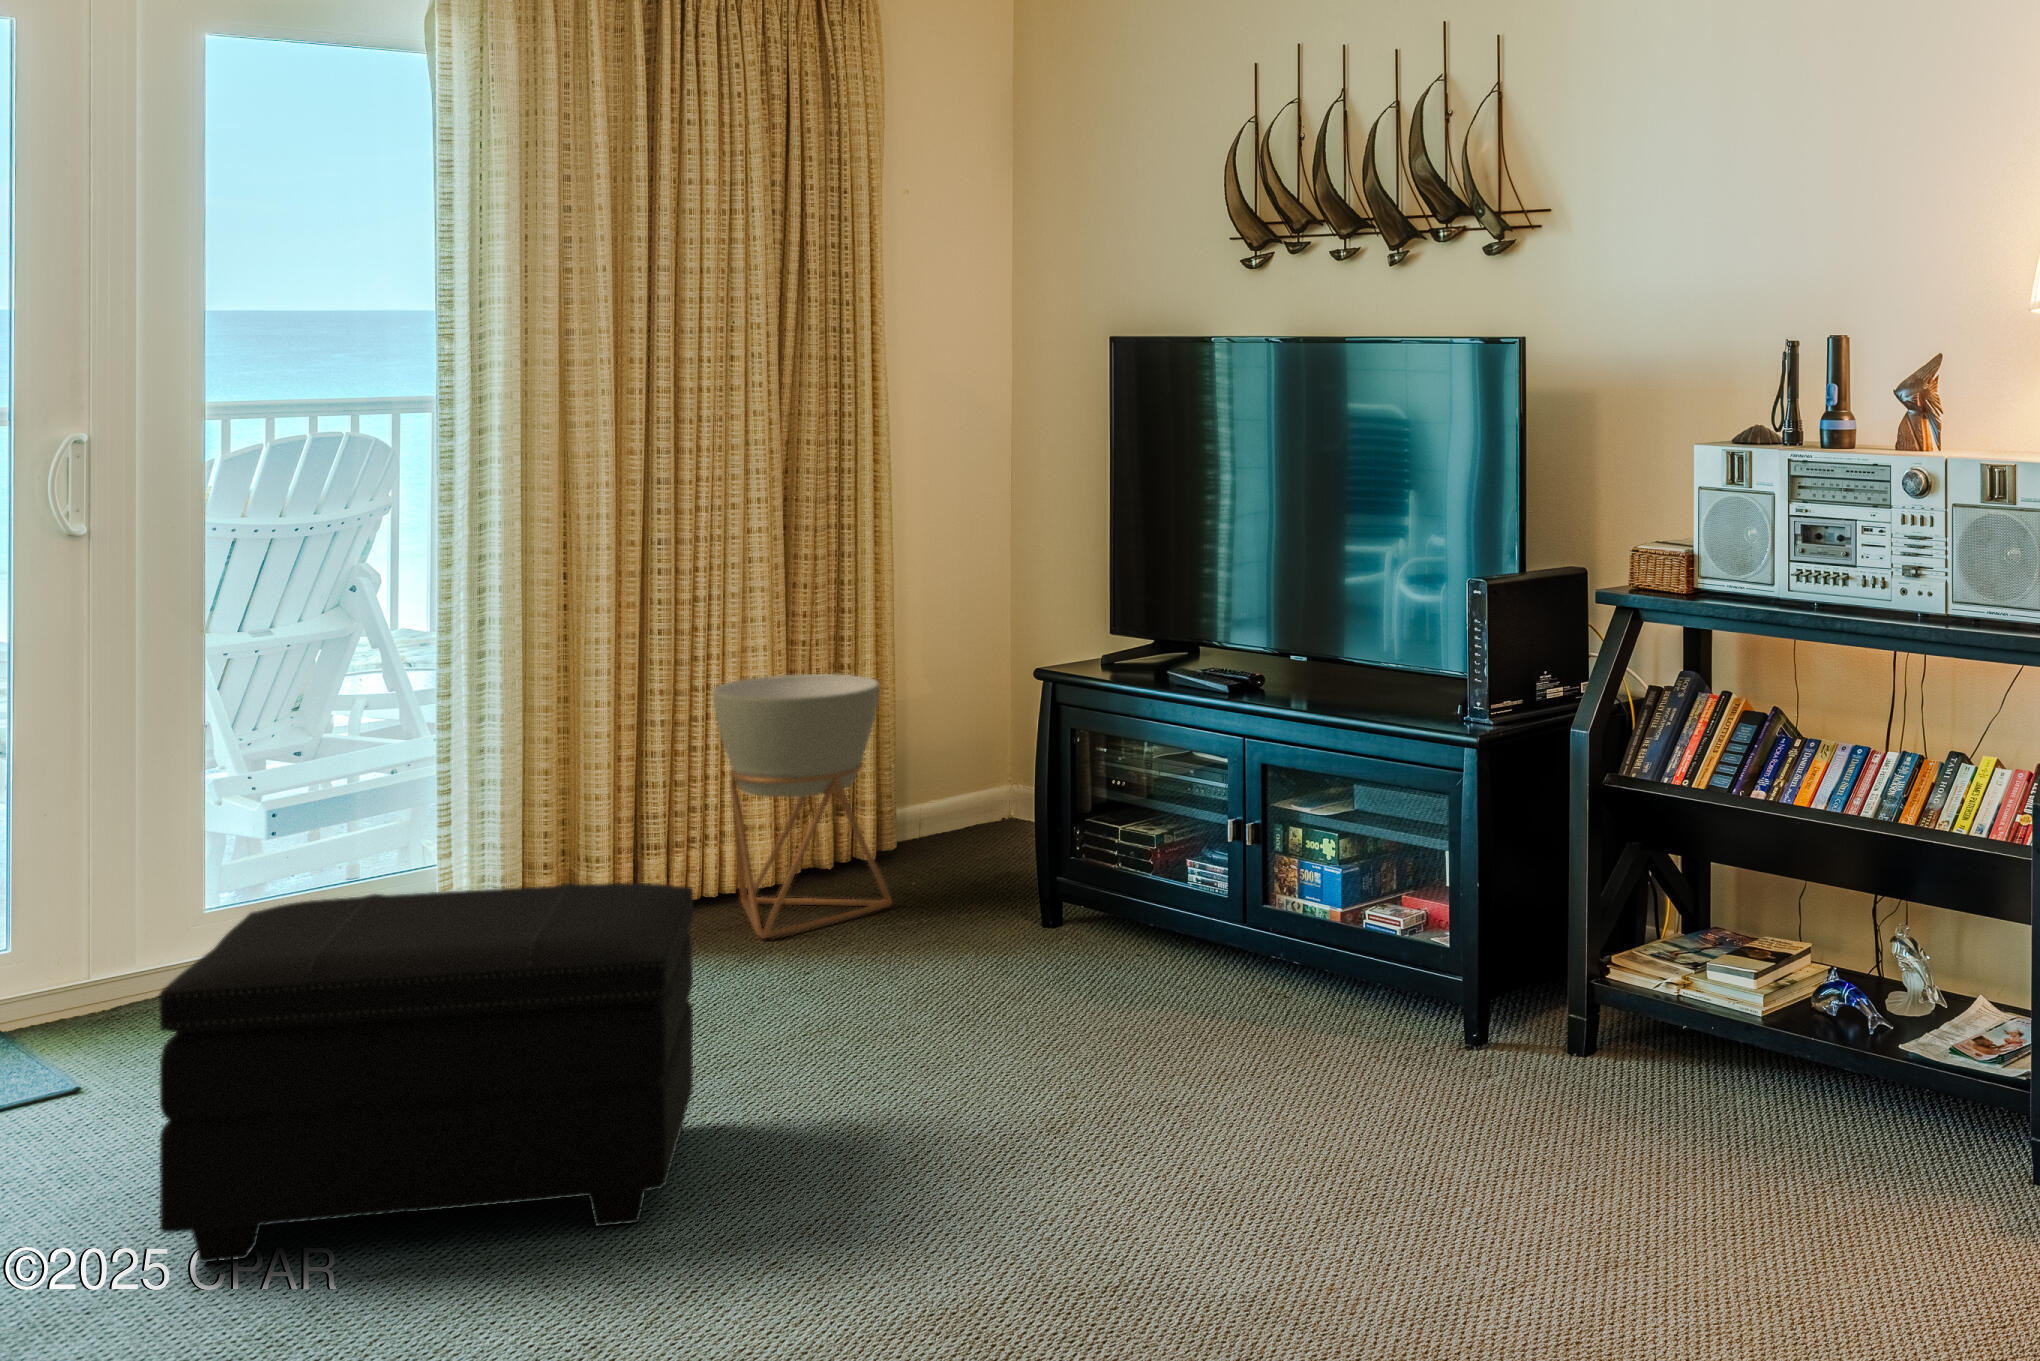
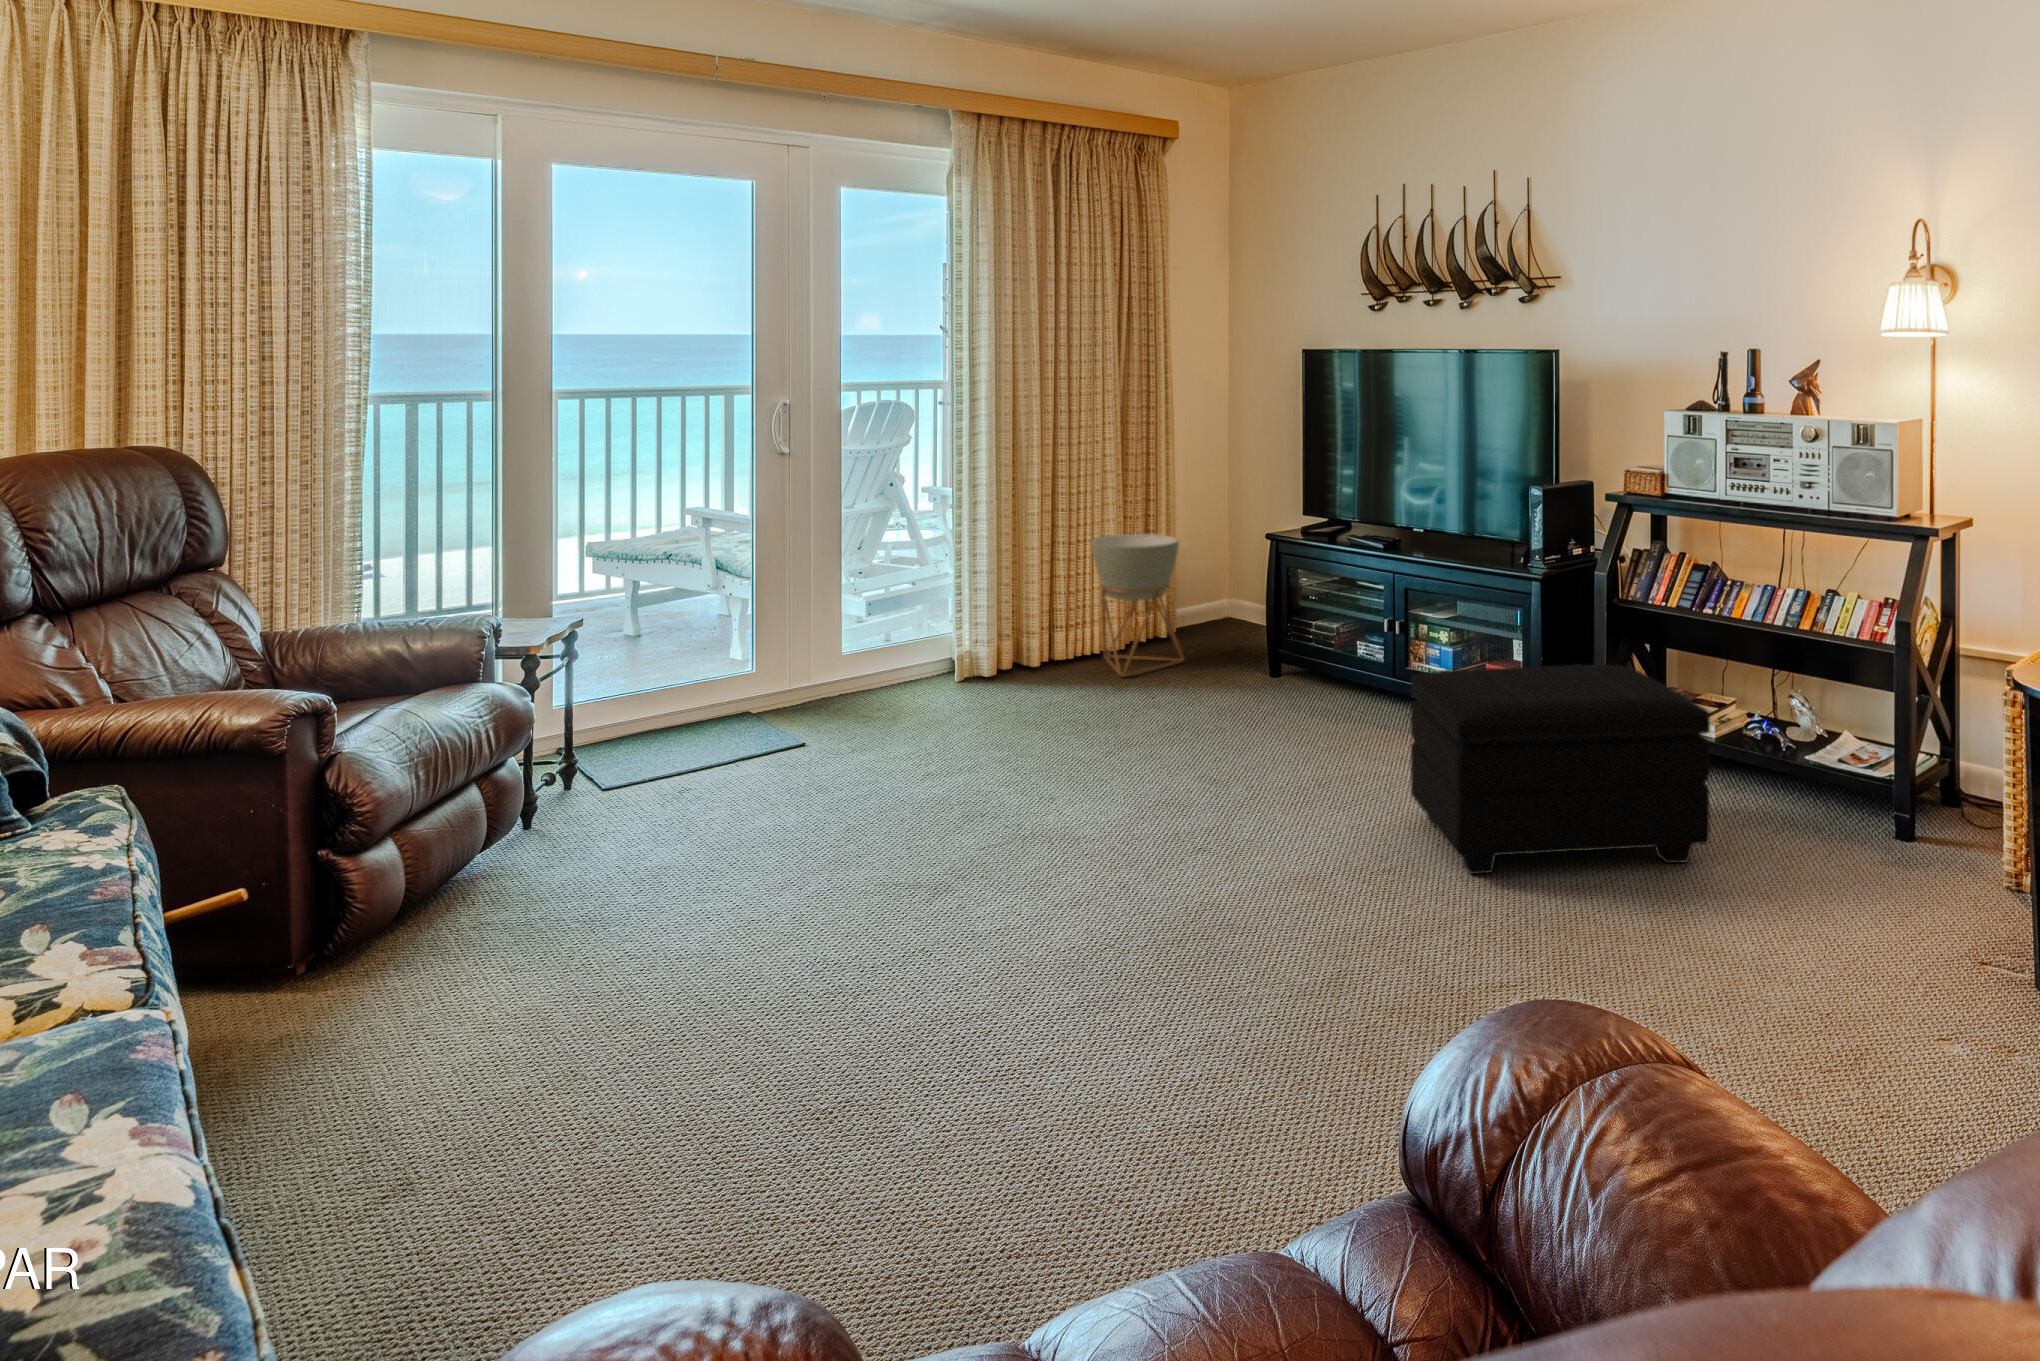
footstool: present [159,883,693,1262] -> present [1411,664,1710,874]

